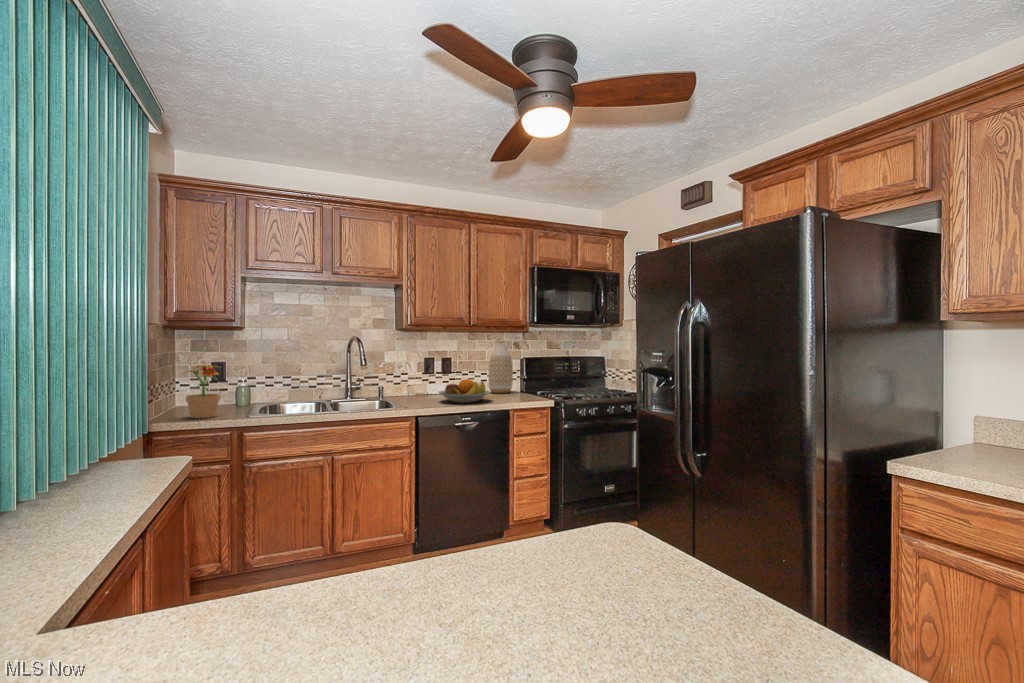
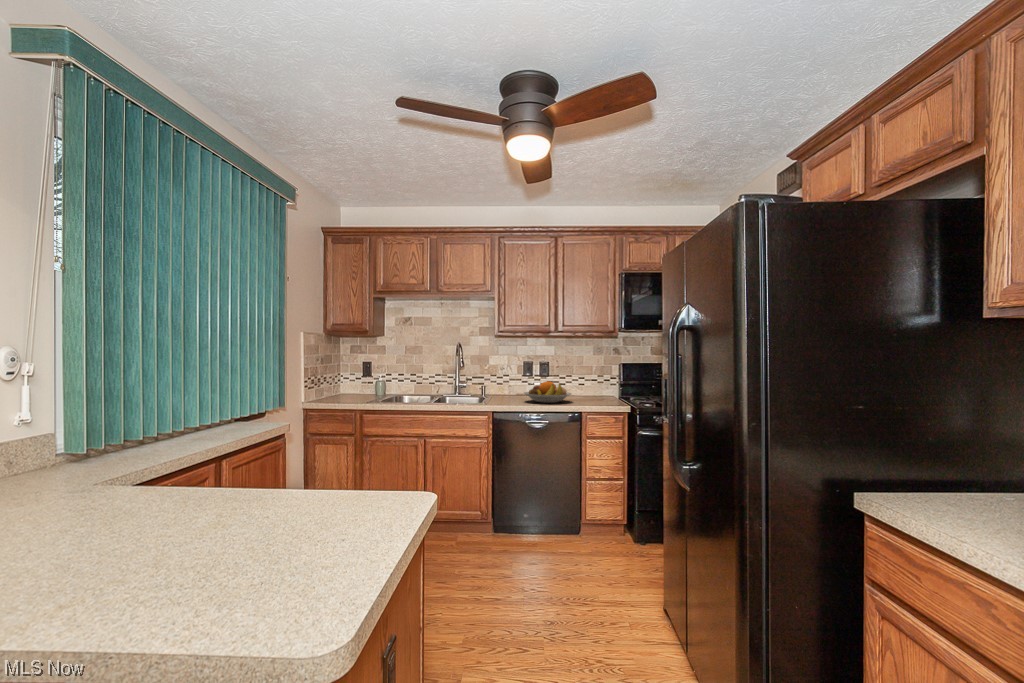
vase: present [489,343,513,393] -> none [586,350,609,398]
potted plant: present [183,362,220,418] -> none [333,360,357,402]

